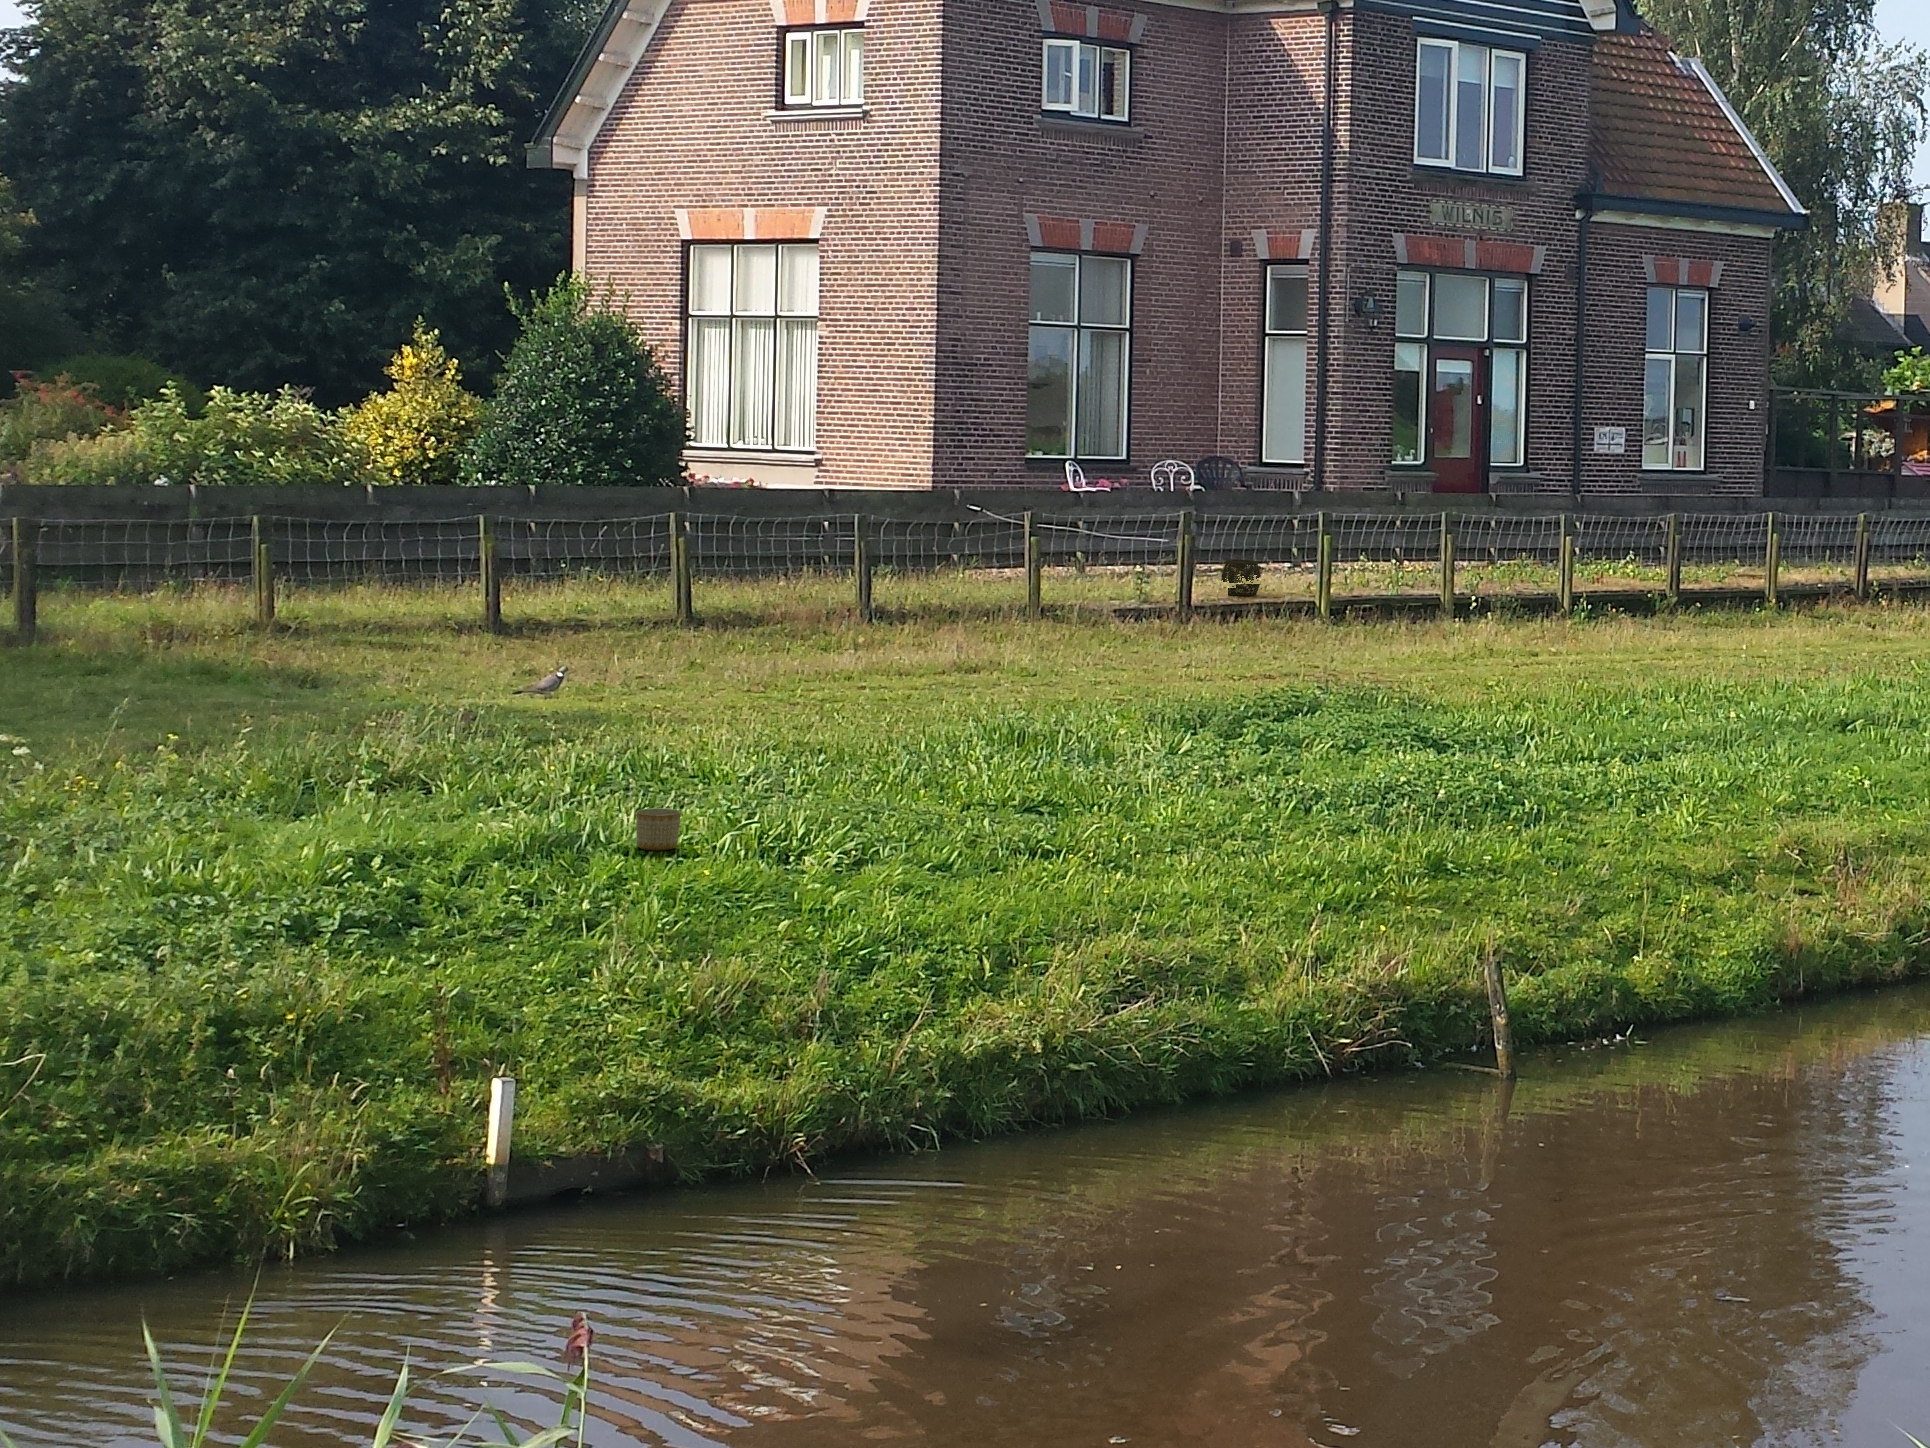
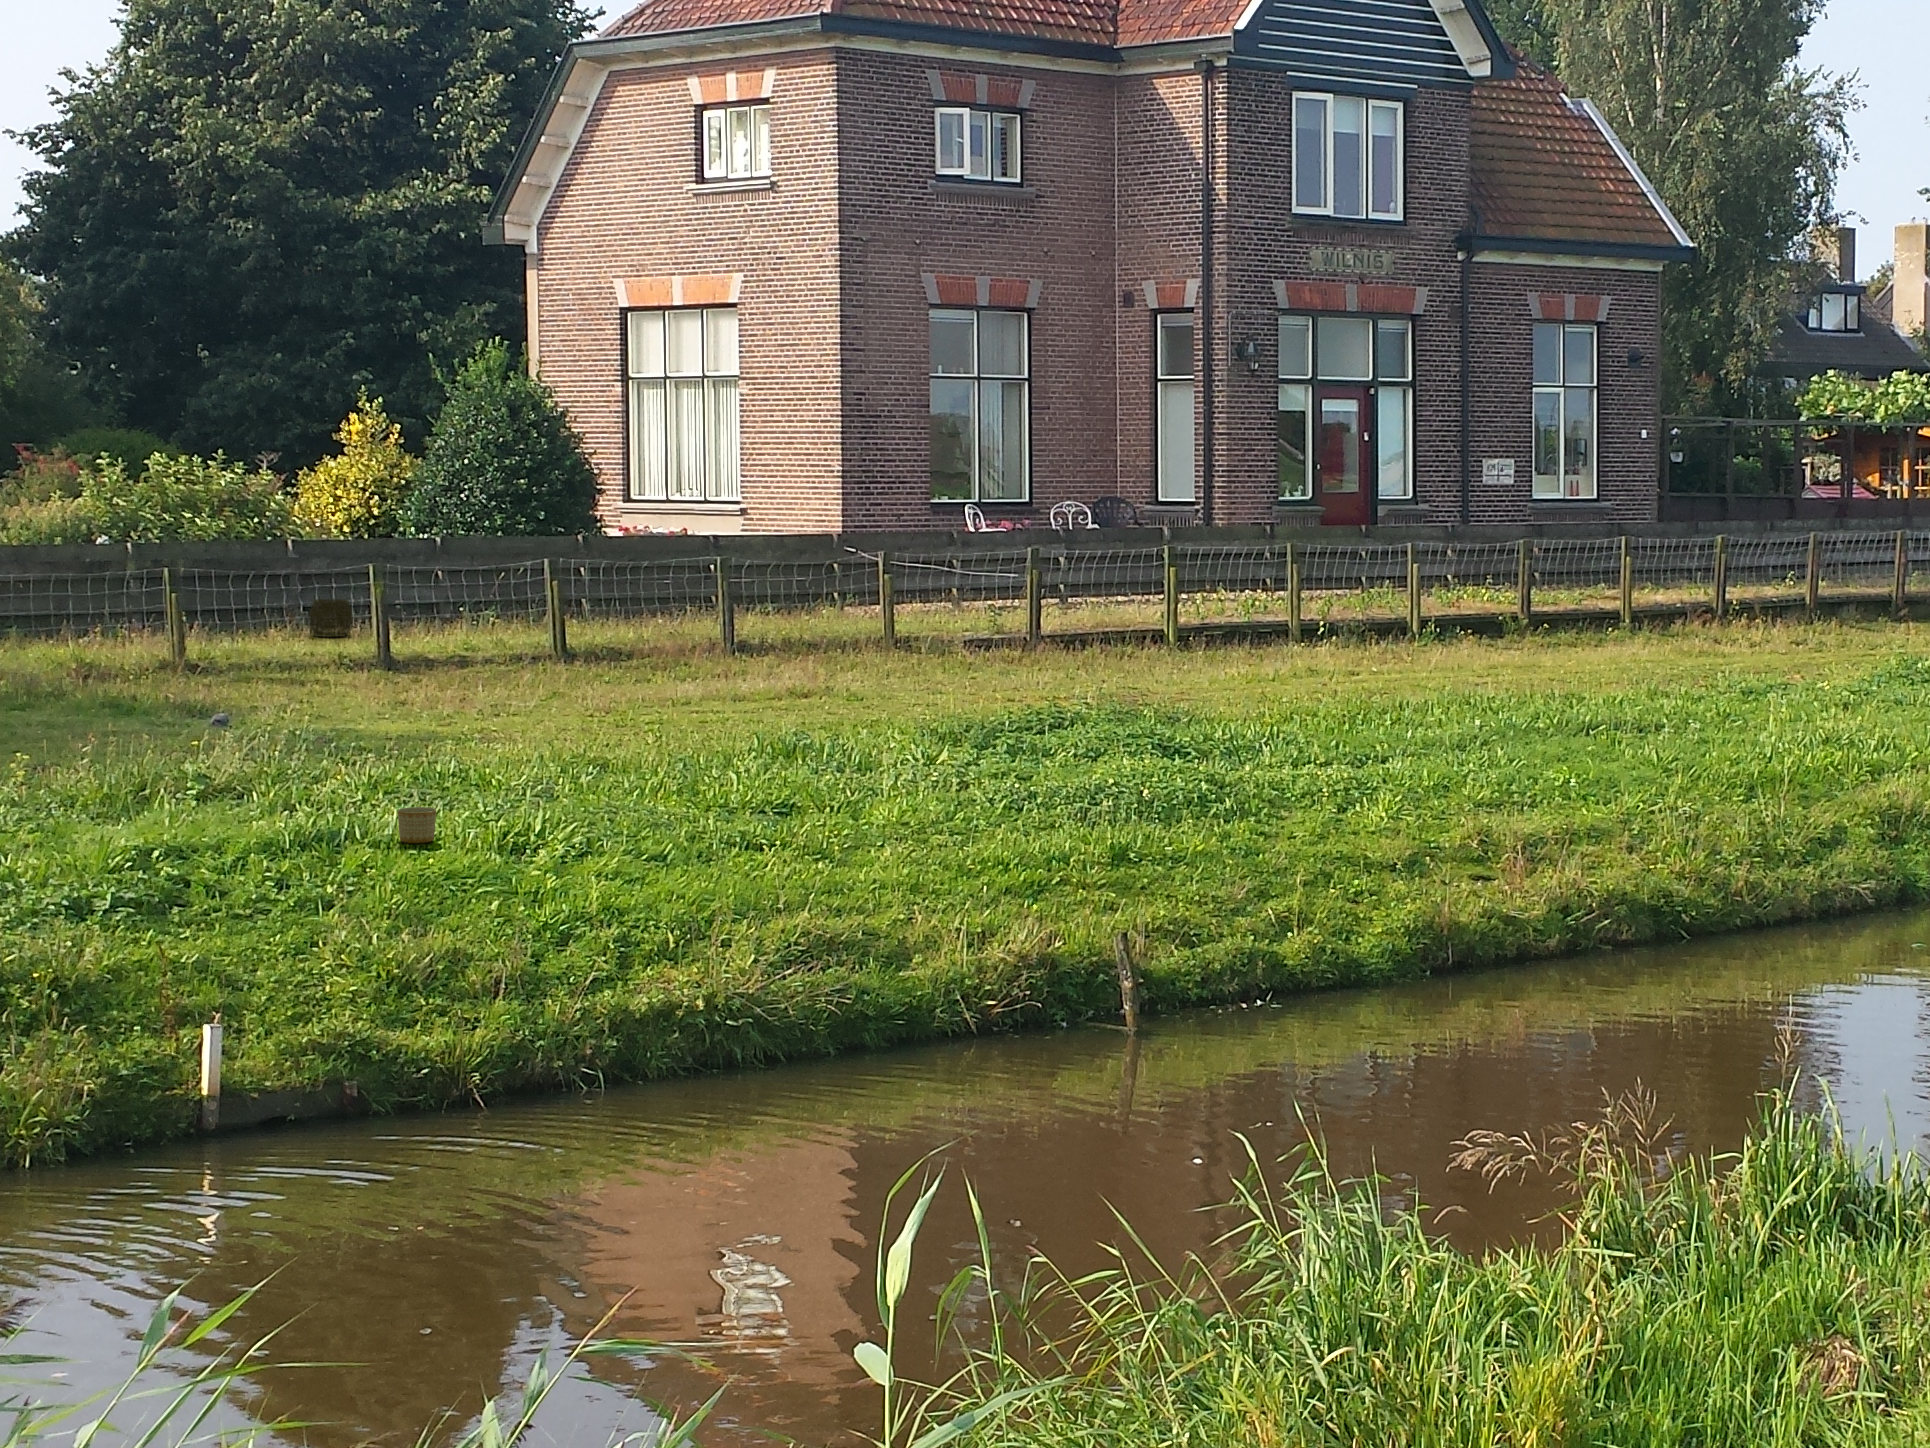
woven basket: present [1221,559,1261,596] -> present [309,599,353,637]

